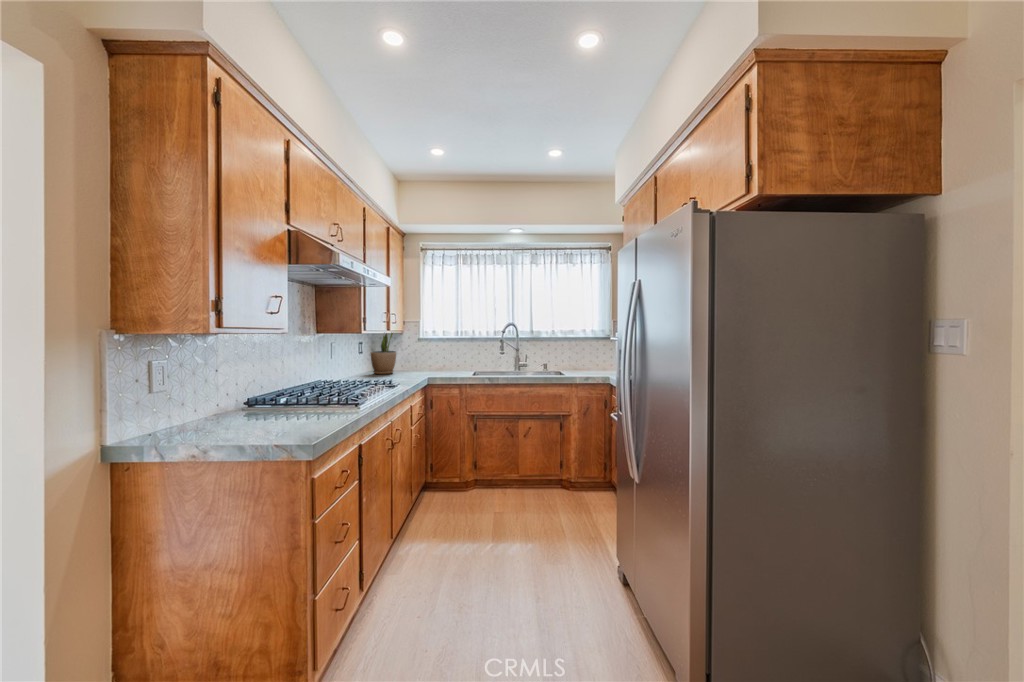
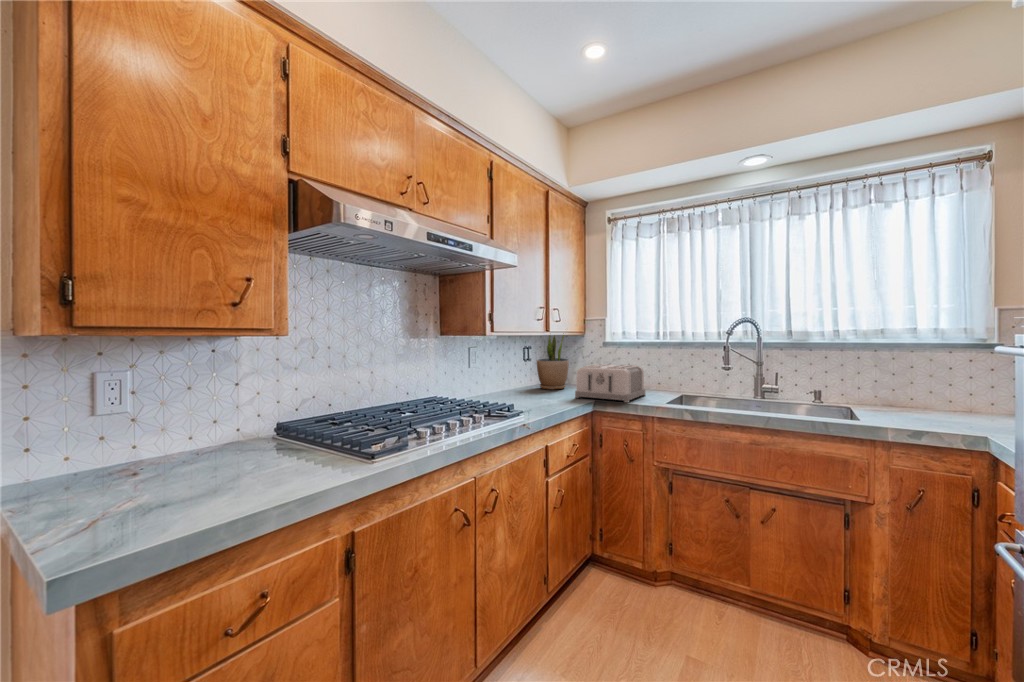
toaster: none [412,353,454,377] -> present [575,364,645,403]

